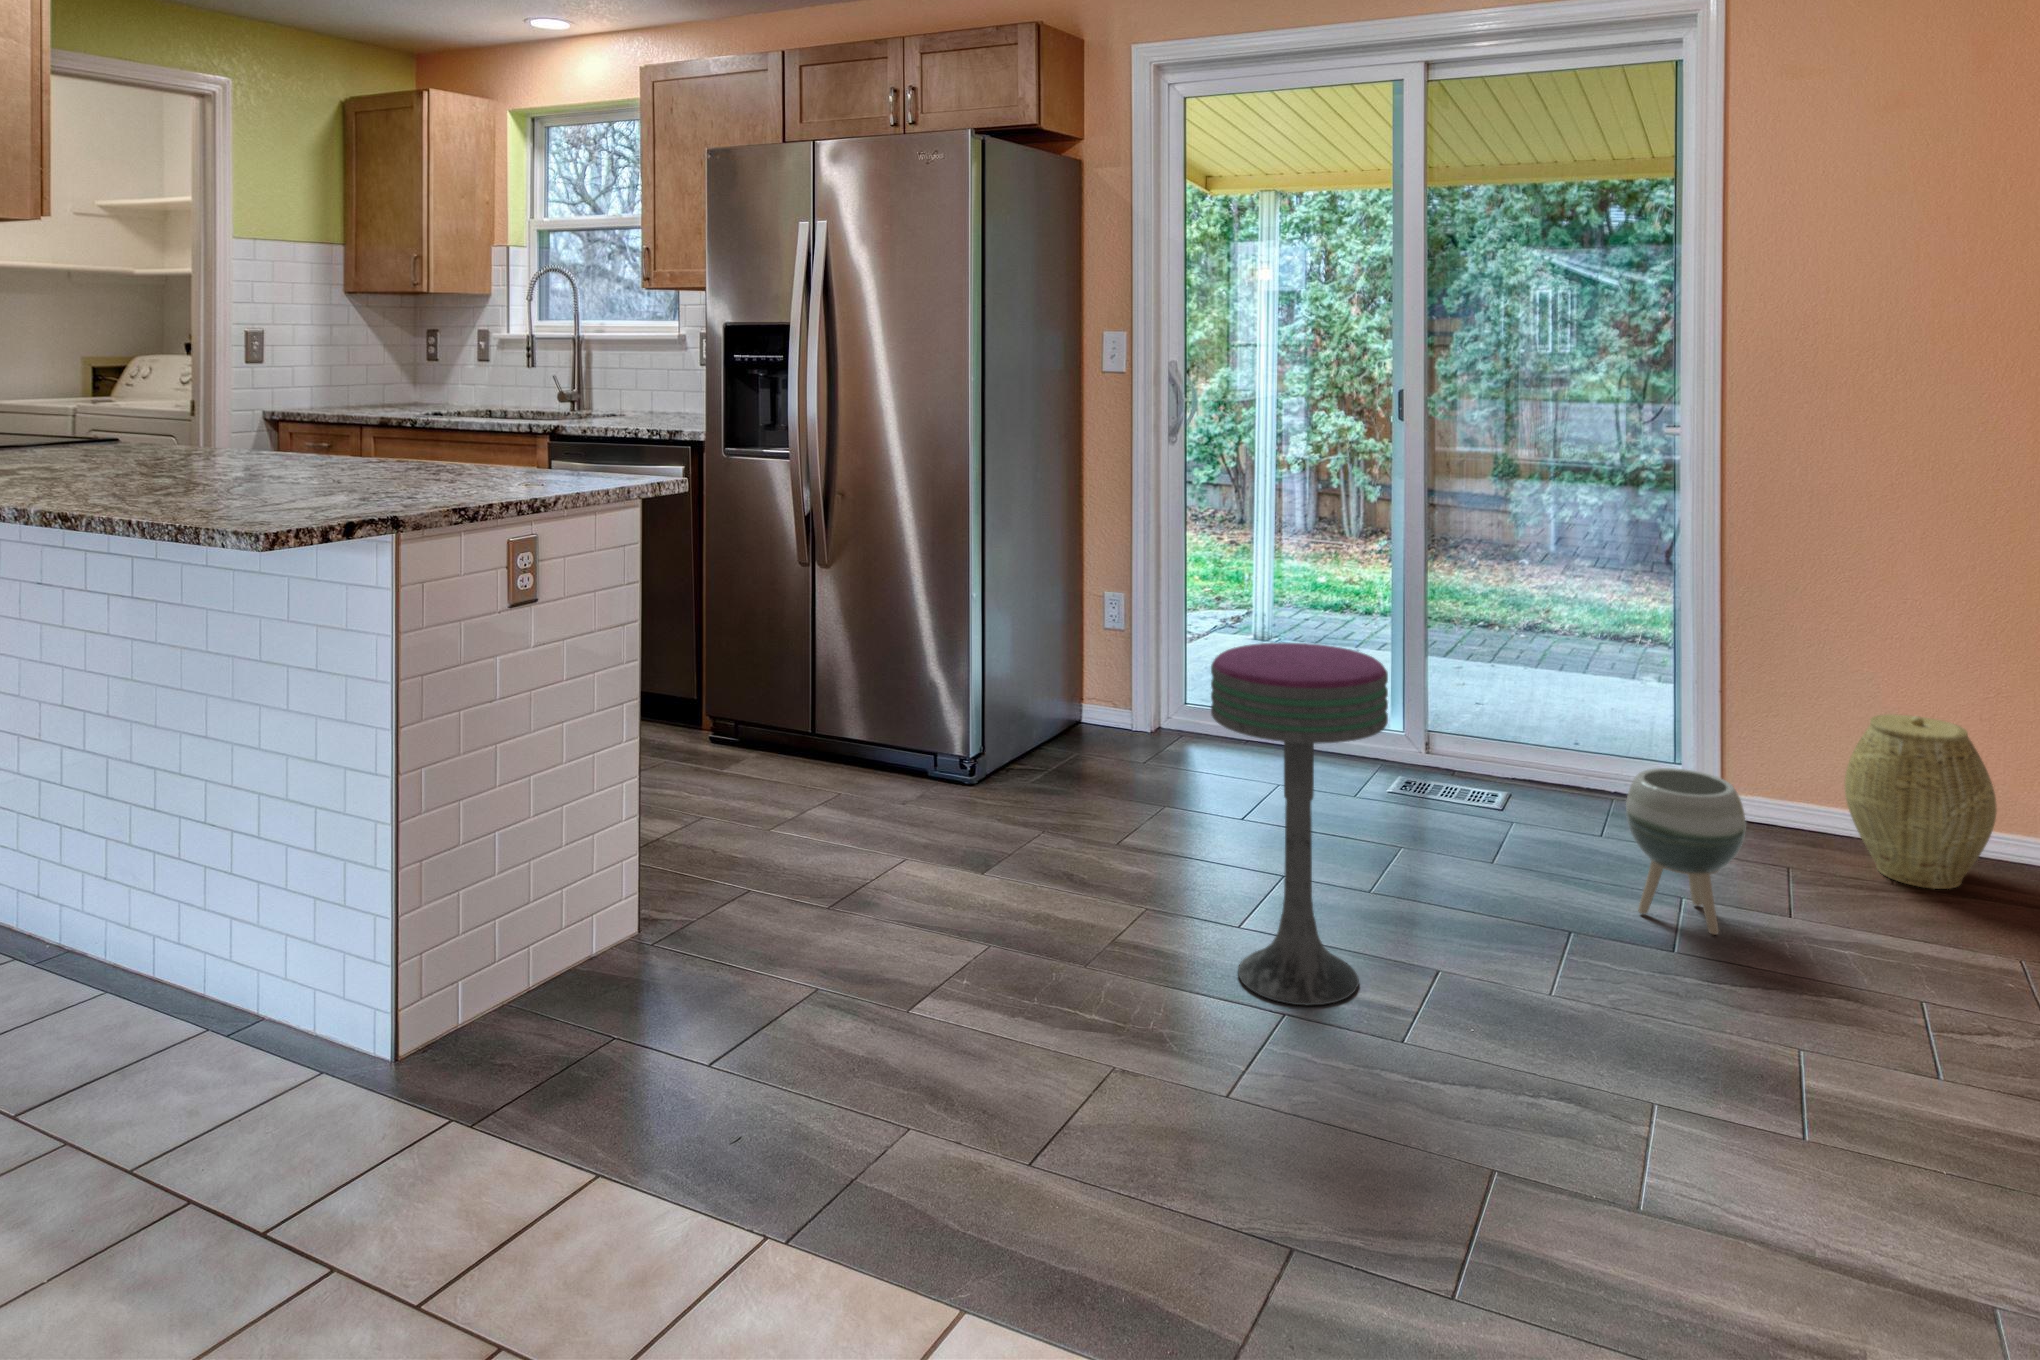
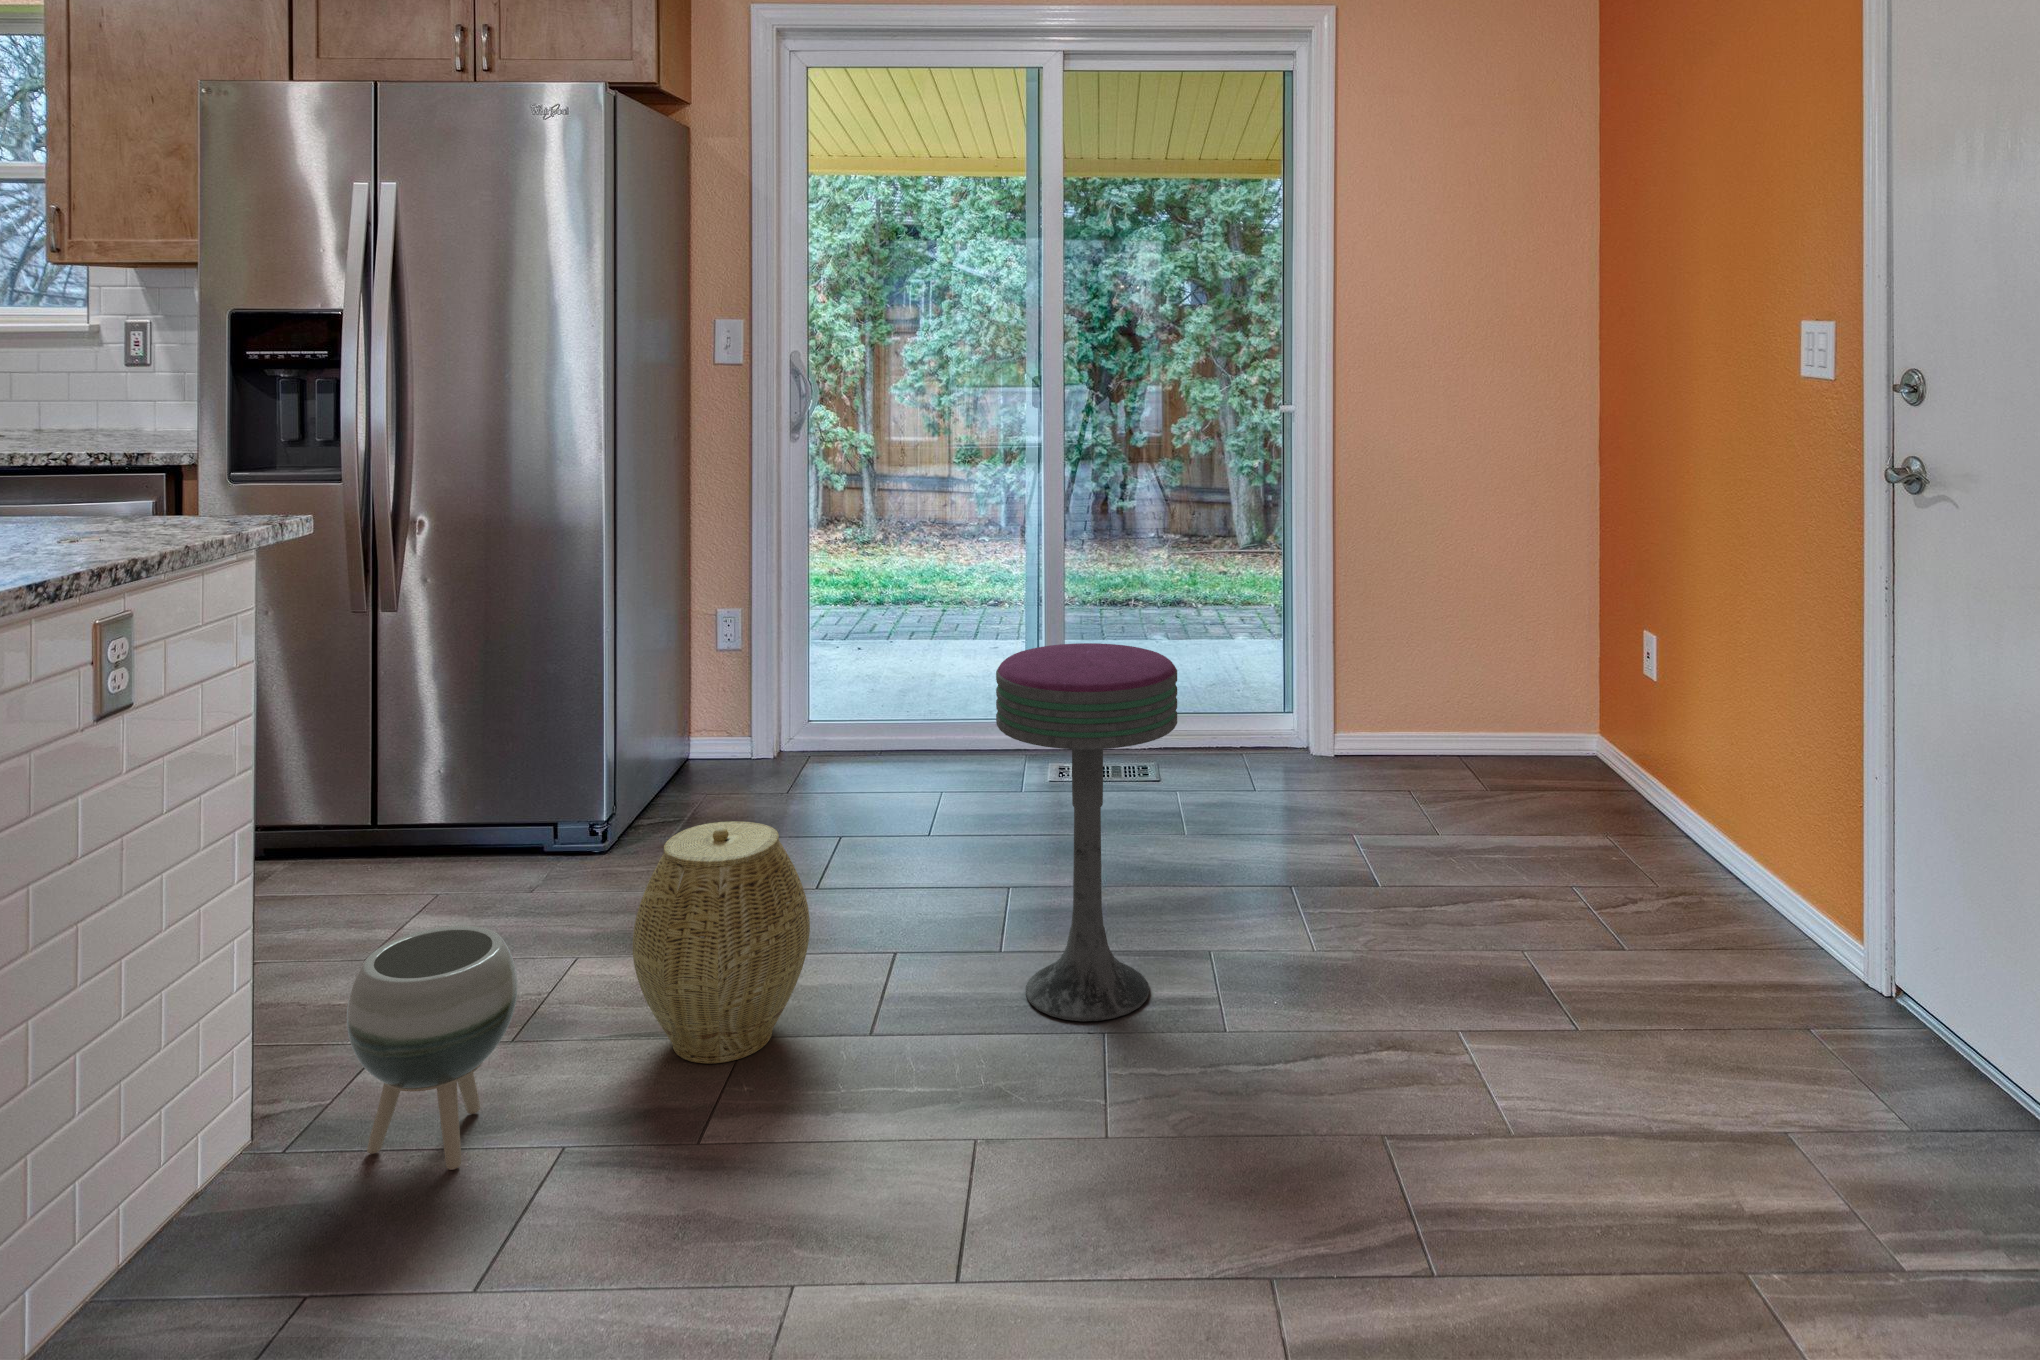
woven basket: present [1845,714,1997,889] -> present [632,821,810,1064]
planter: present [1626,768,1746,935] -> present [347,926,517,1170]

